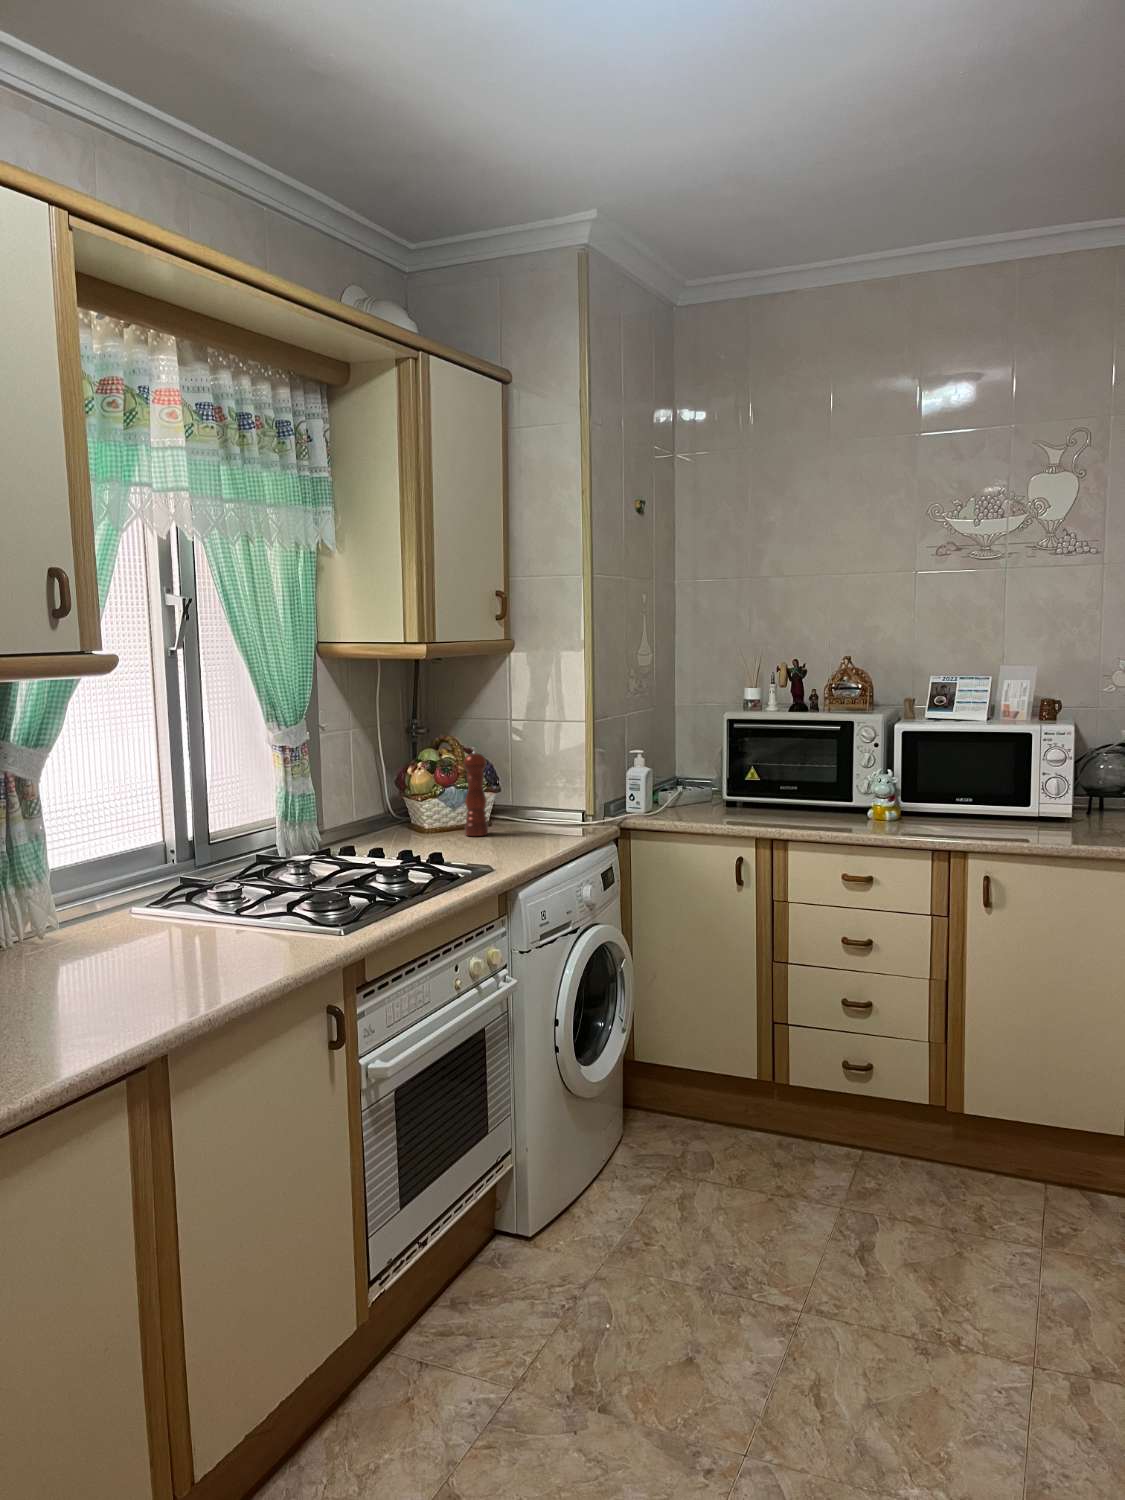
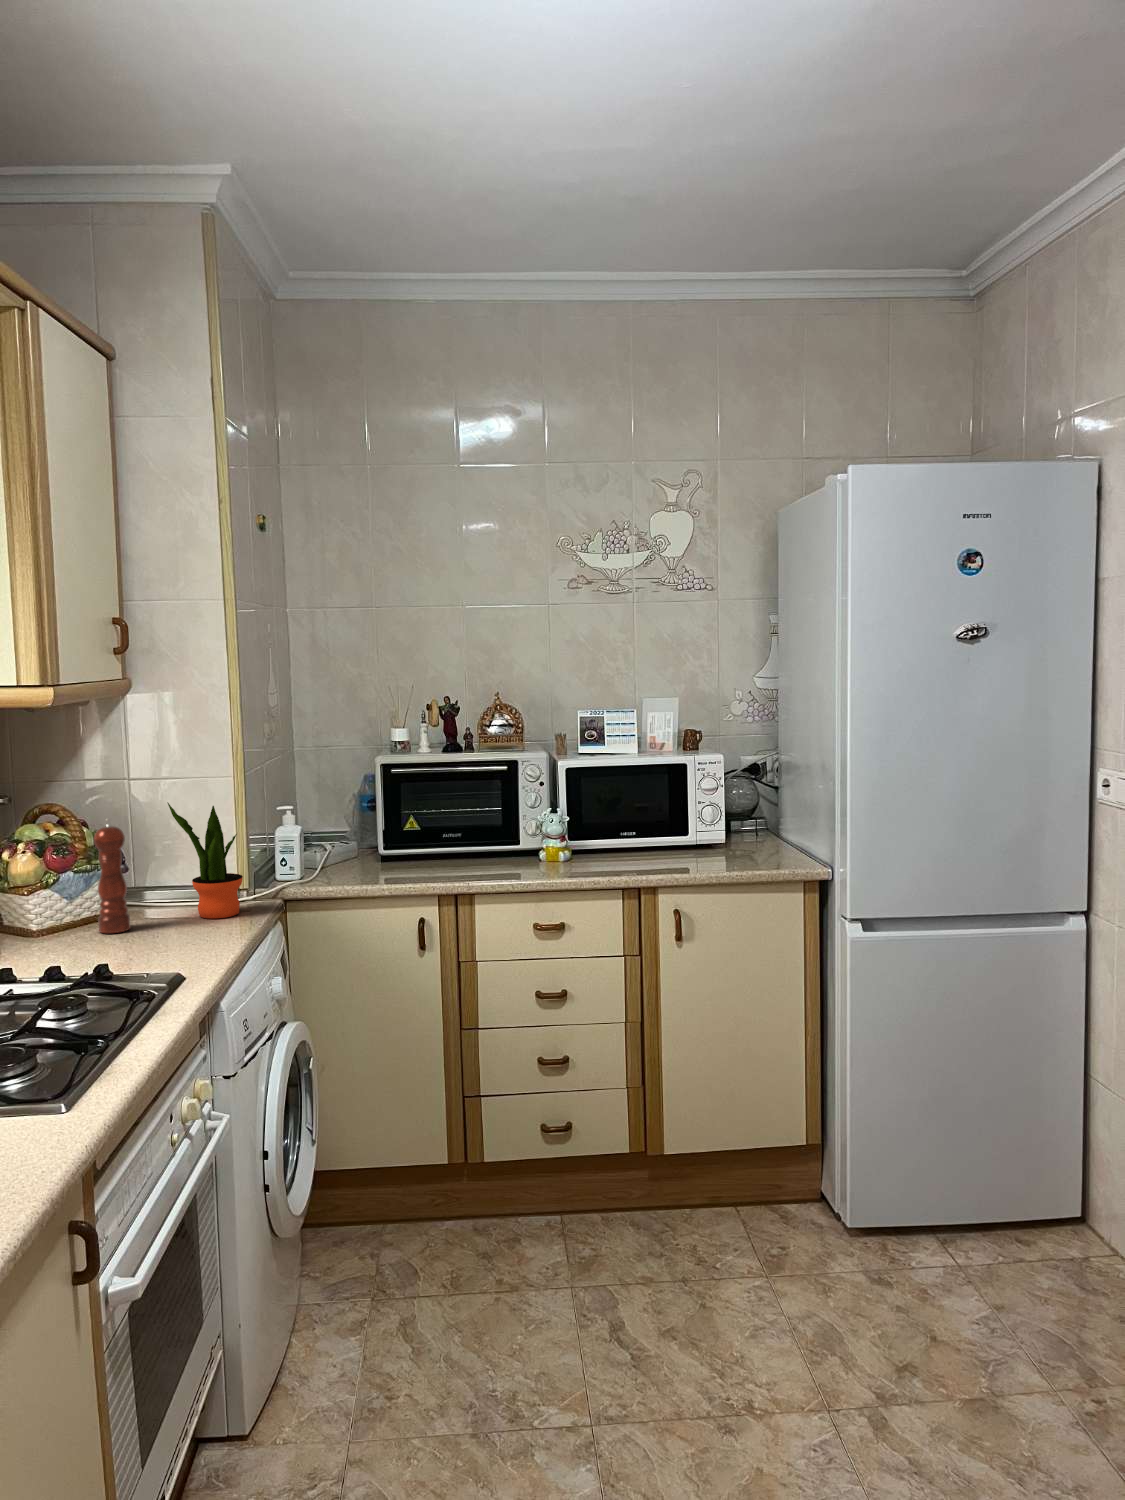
potted plant: none [521,737,577,834] -> present [168,803,243,918]

